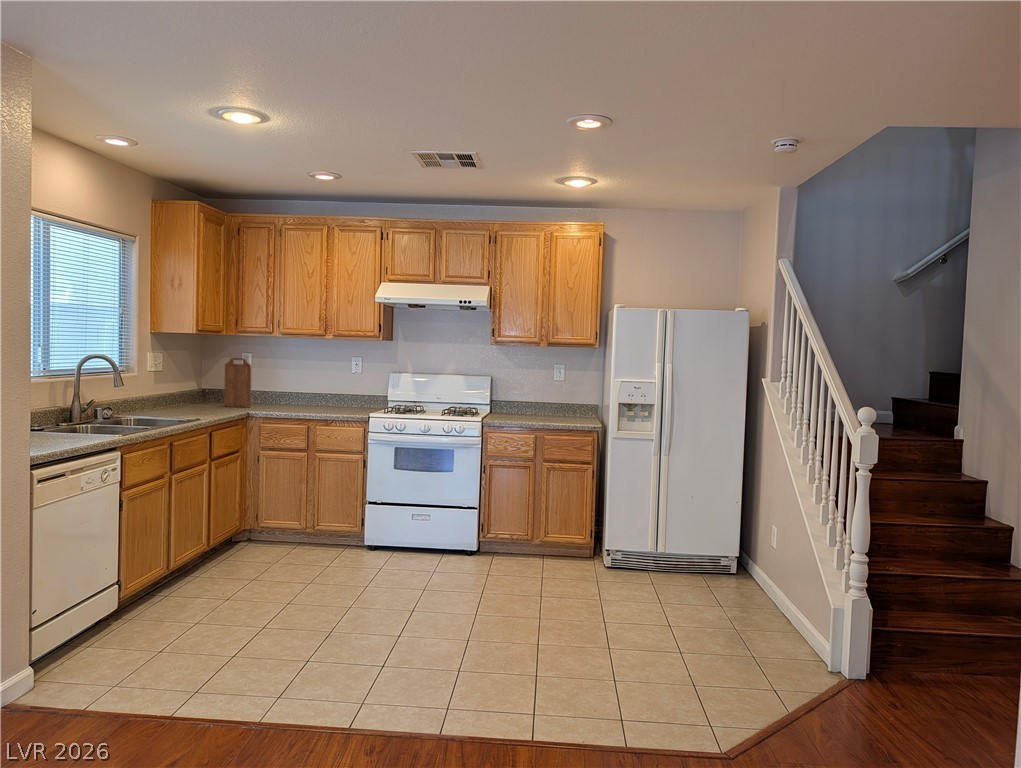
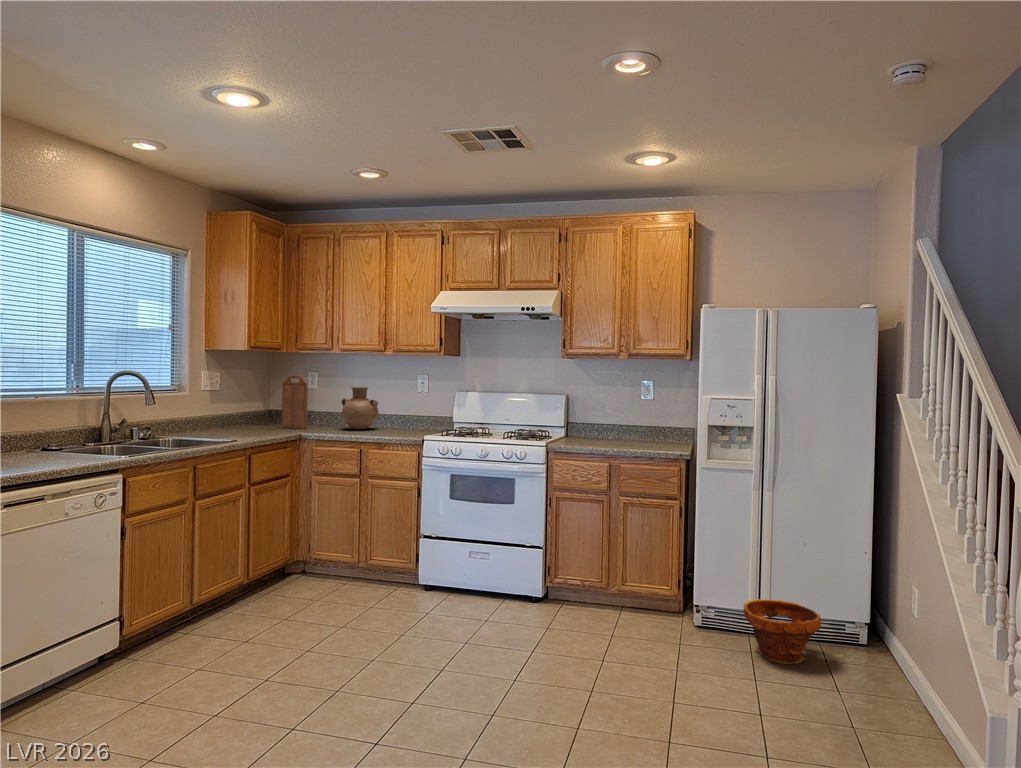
vase: none [284,369,320,408] -> present [342,387,379,429]
planter: none [647,541,705,590] -> present [744,599,821,664]

